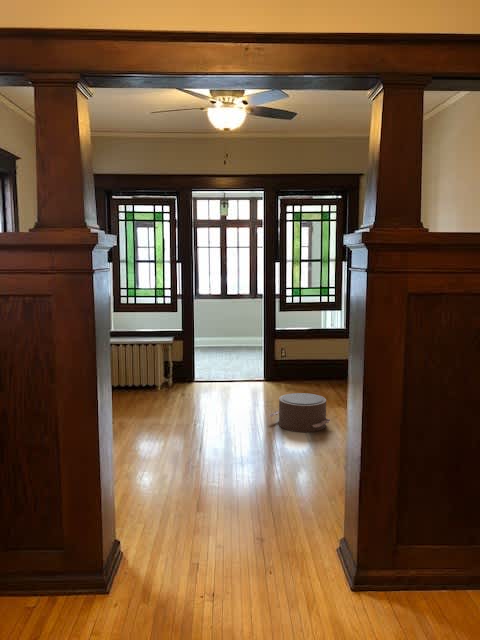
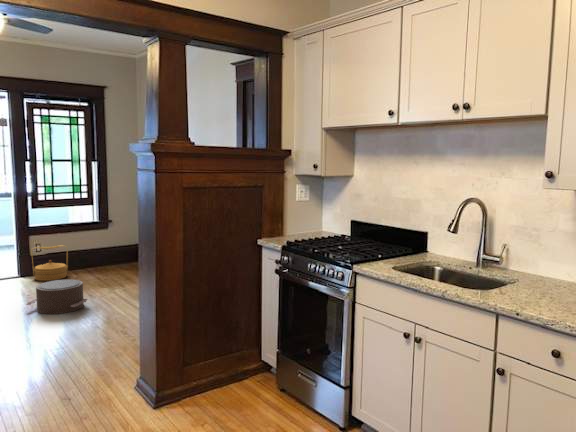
woven basket: none [277,353,312,390] -> present [32,245,68,281]

